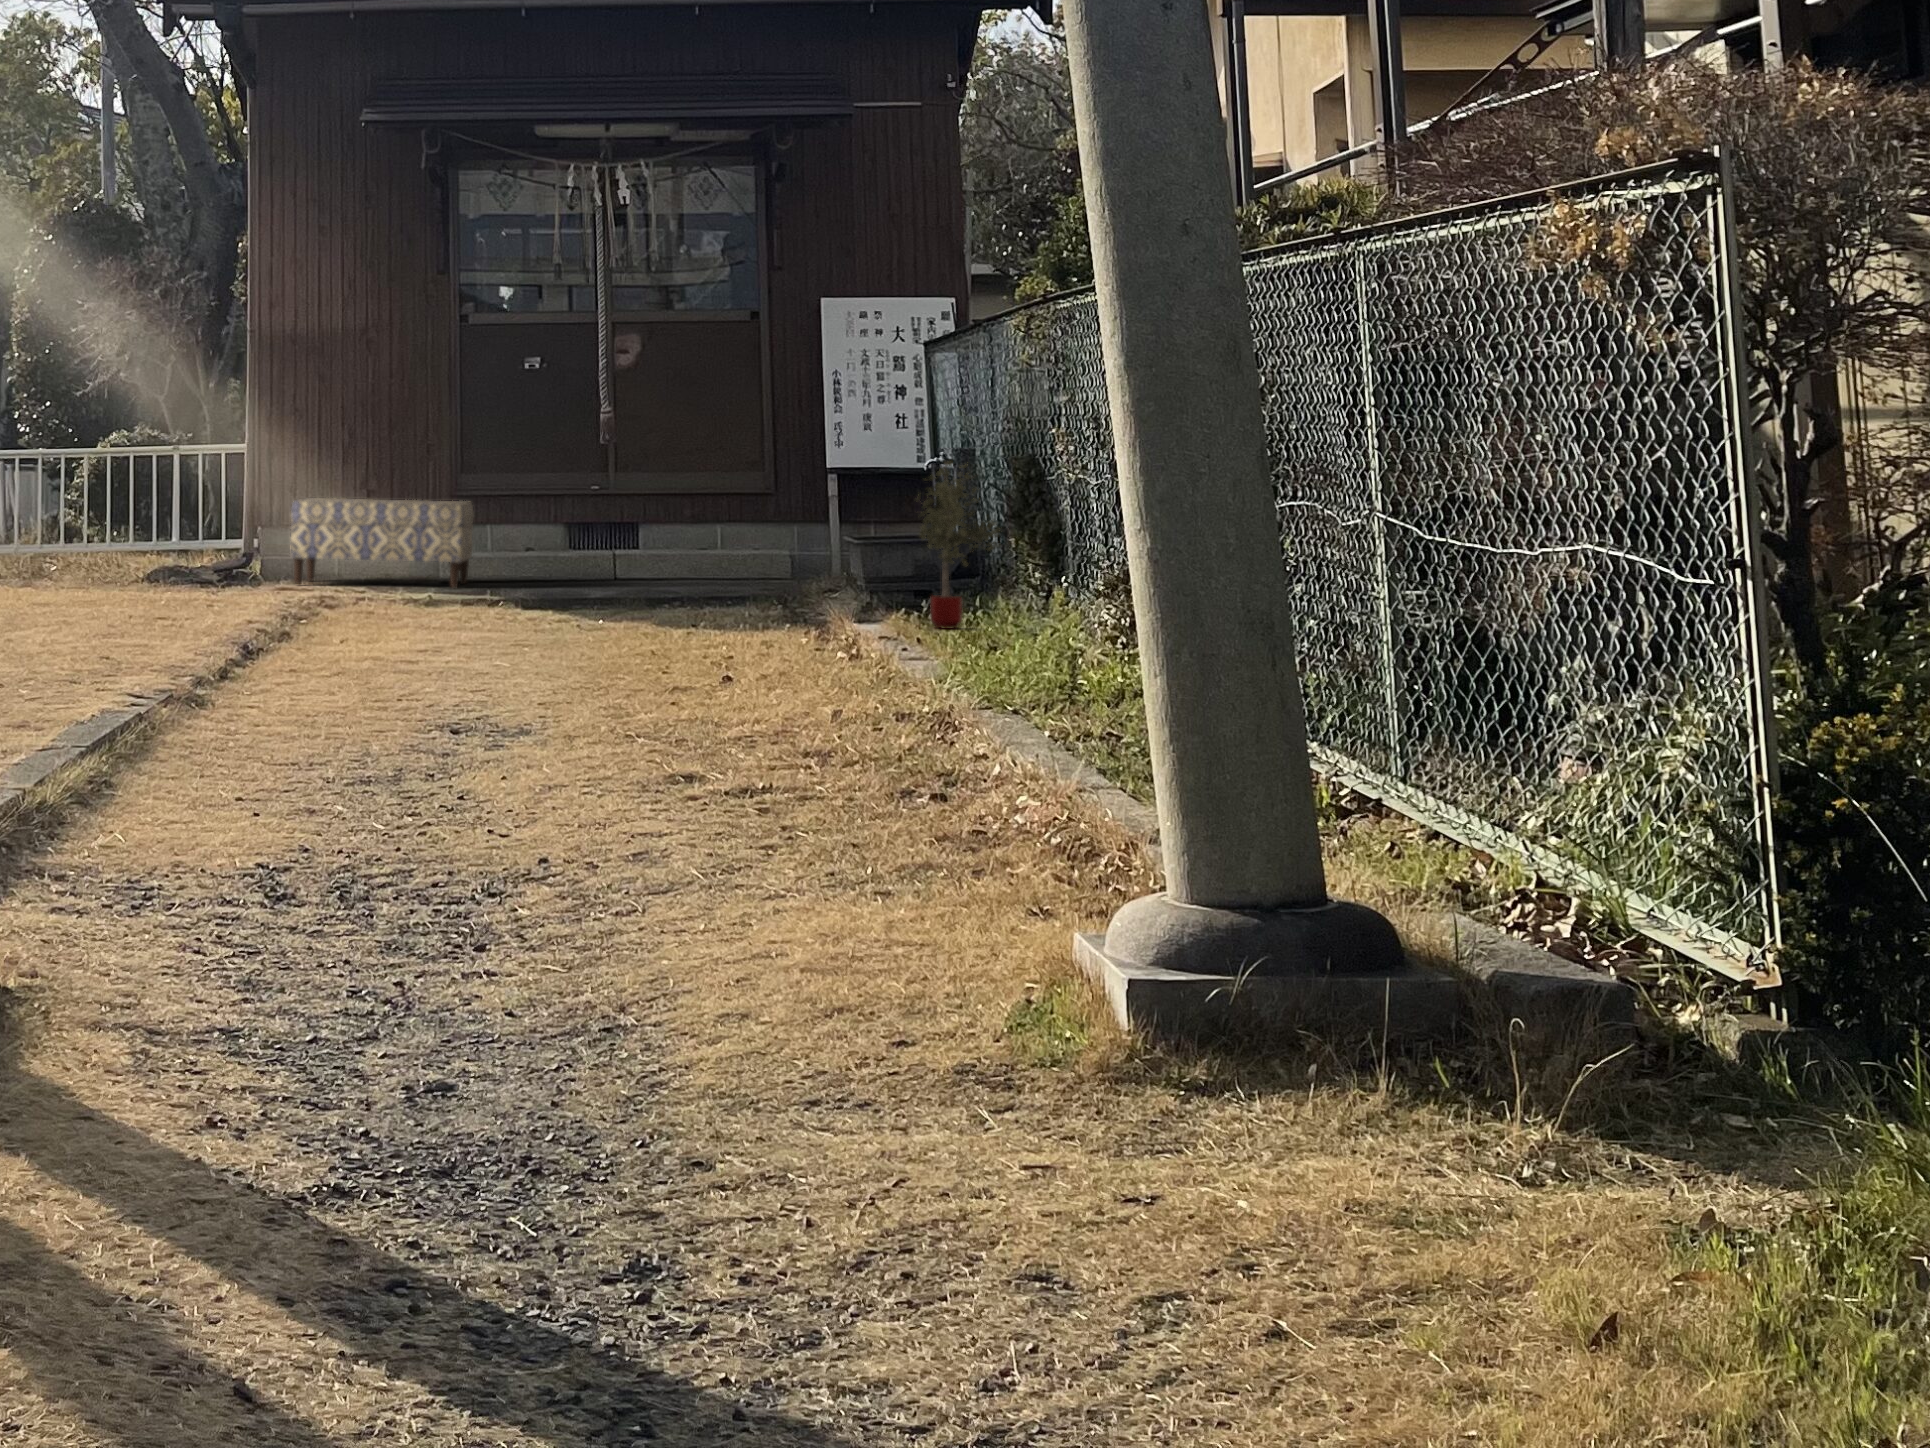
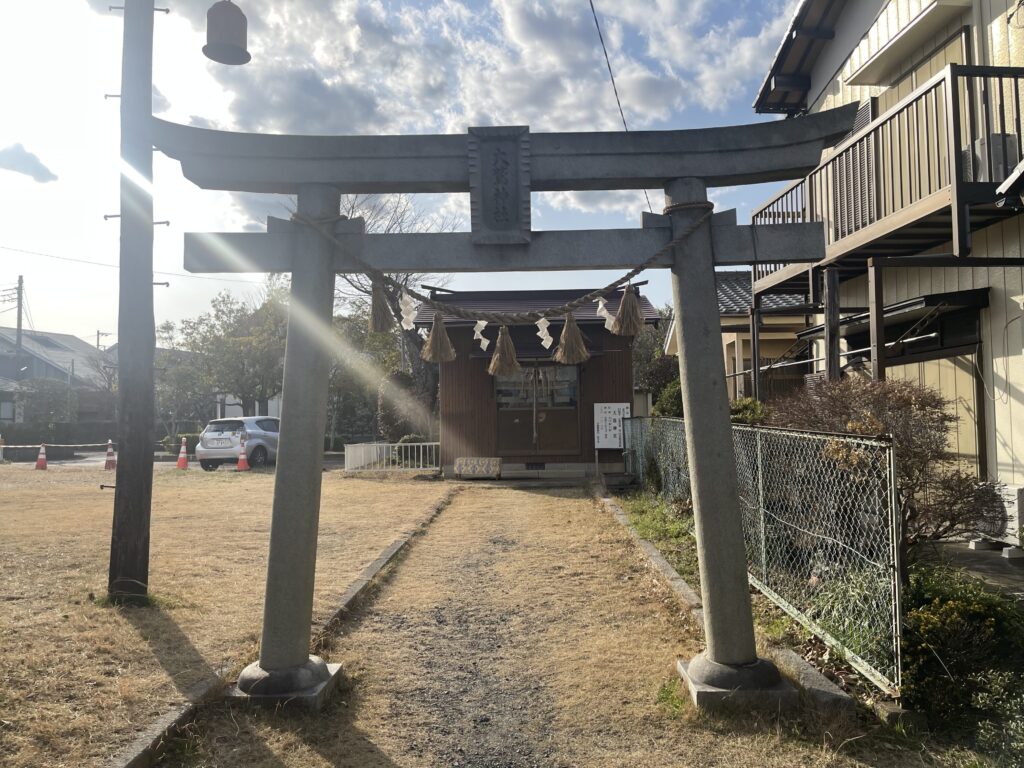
potted tree: present [915,461,1000,629] -> none [617,452,642,496]

